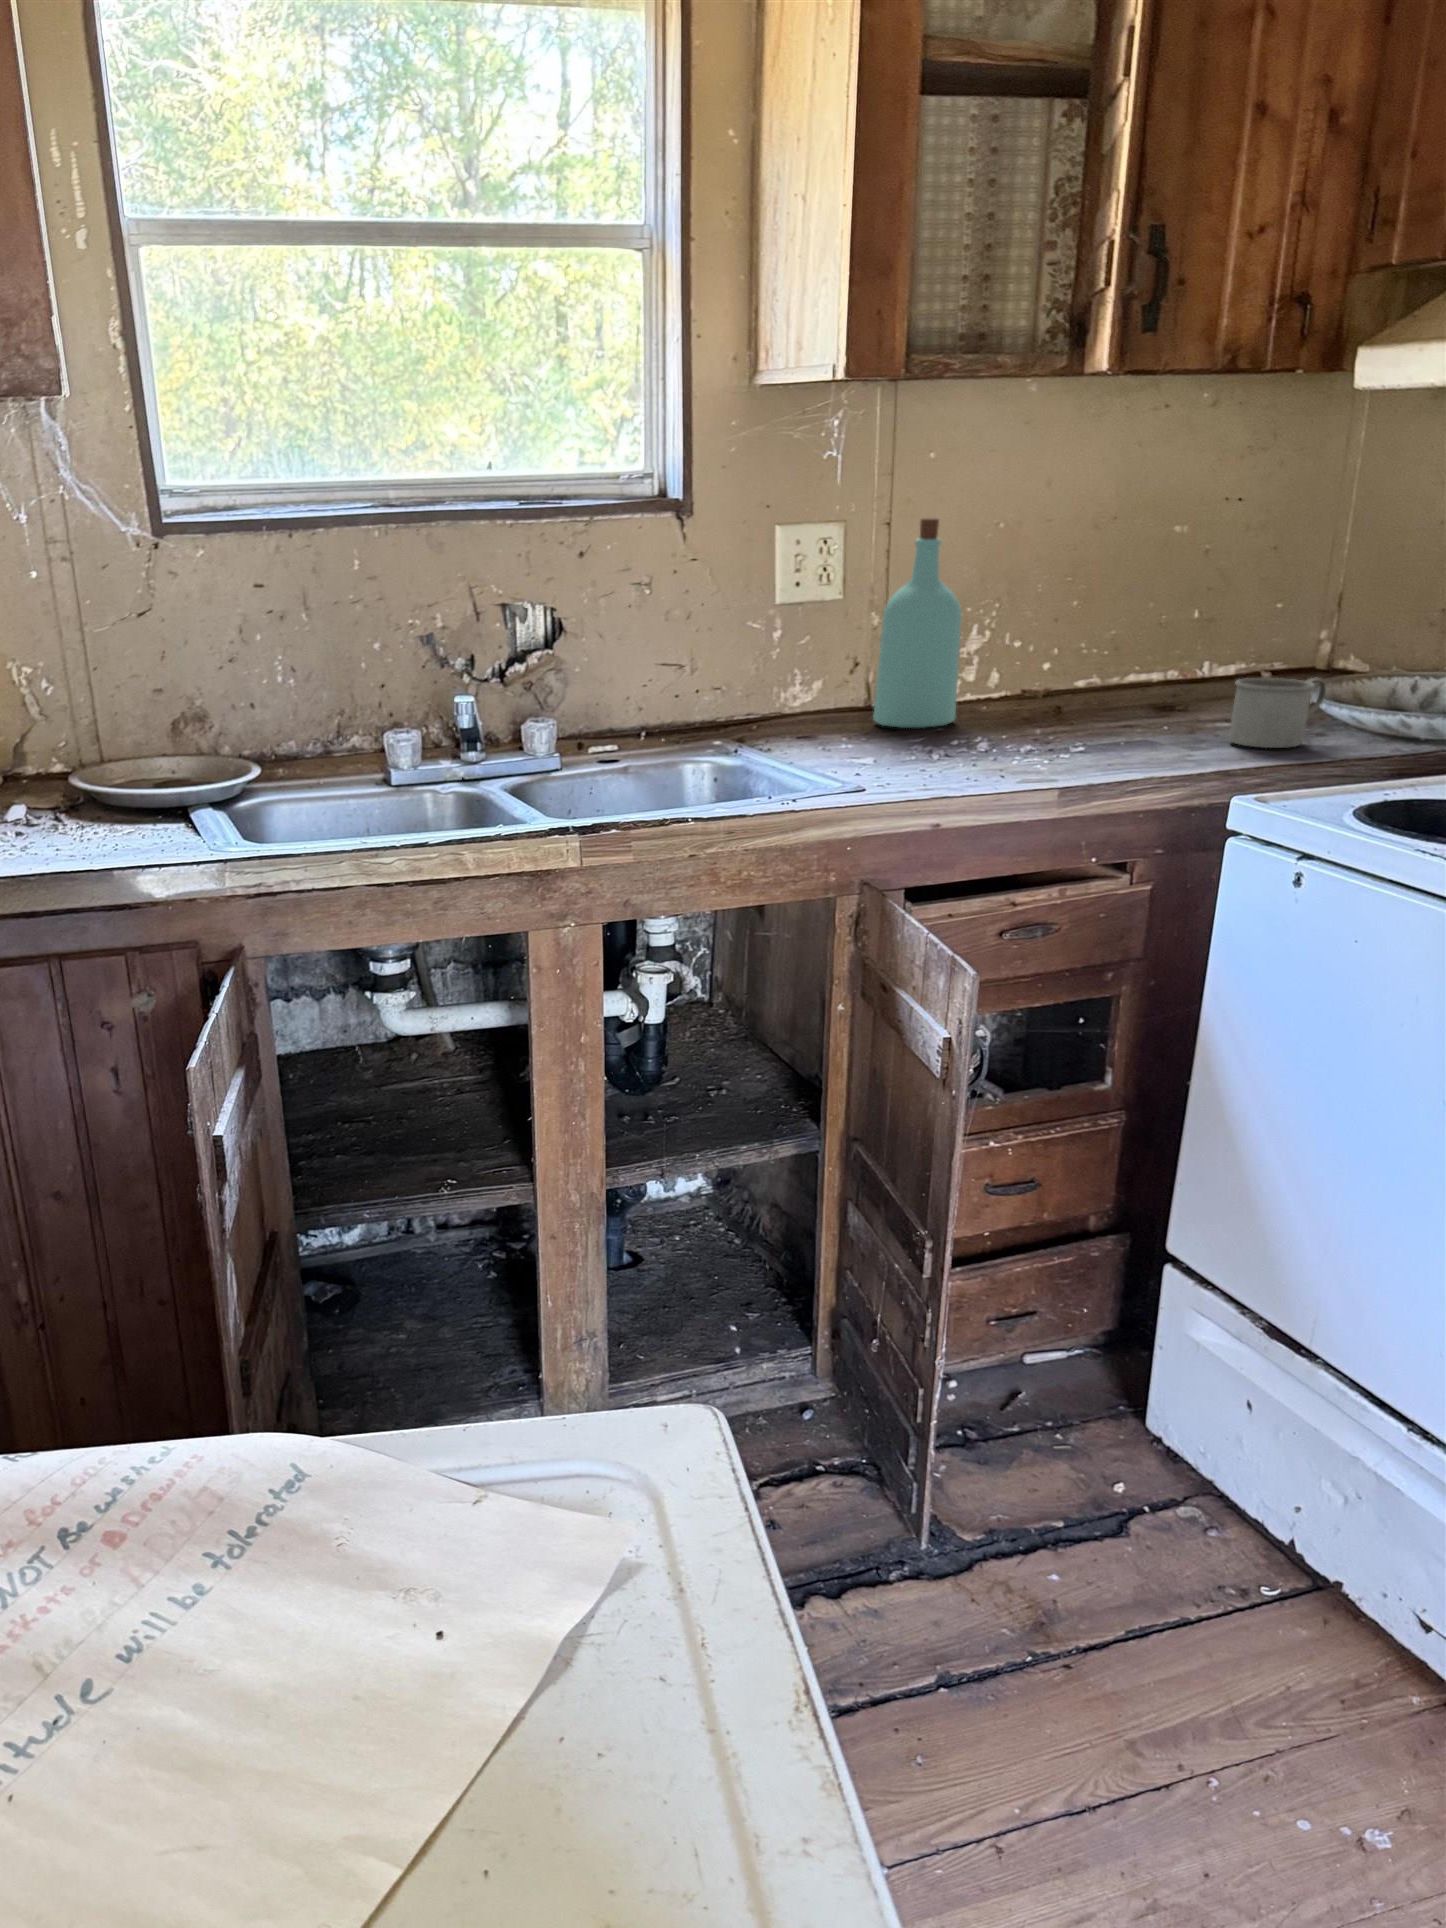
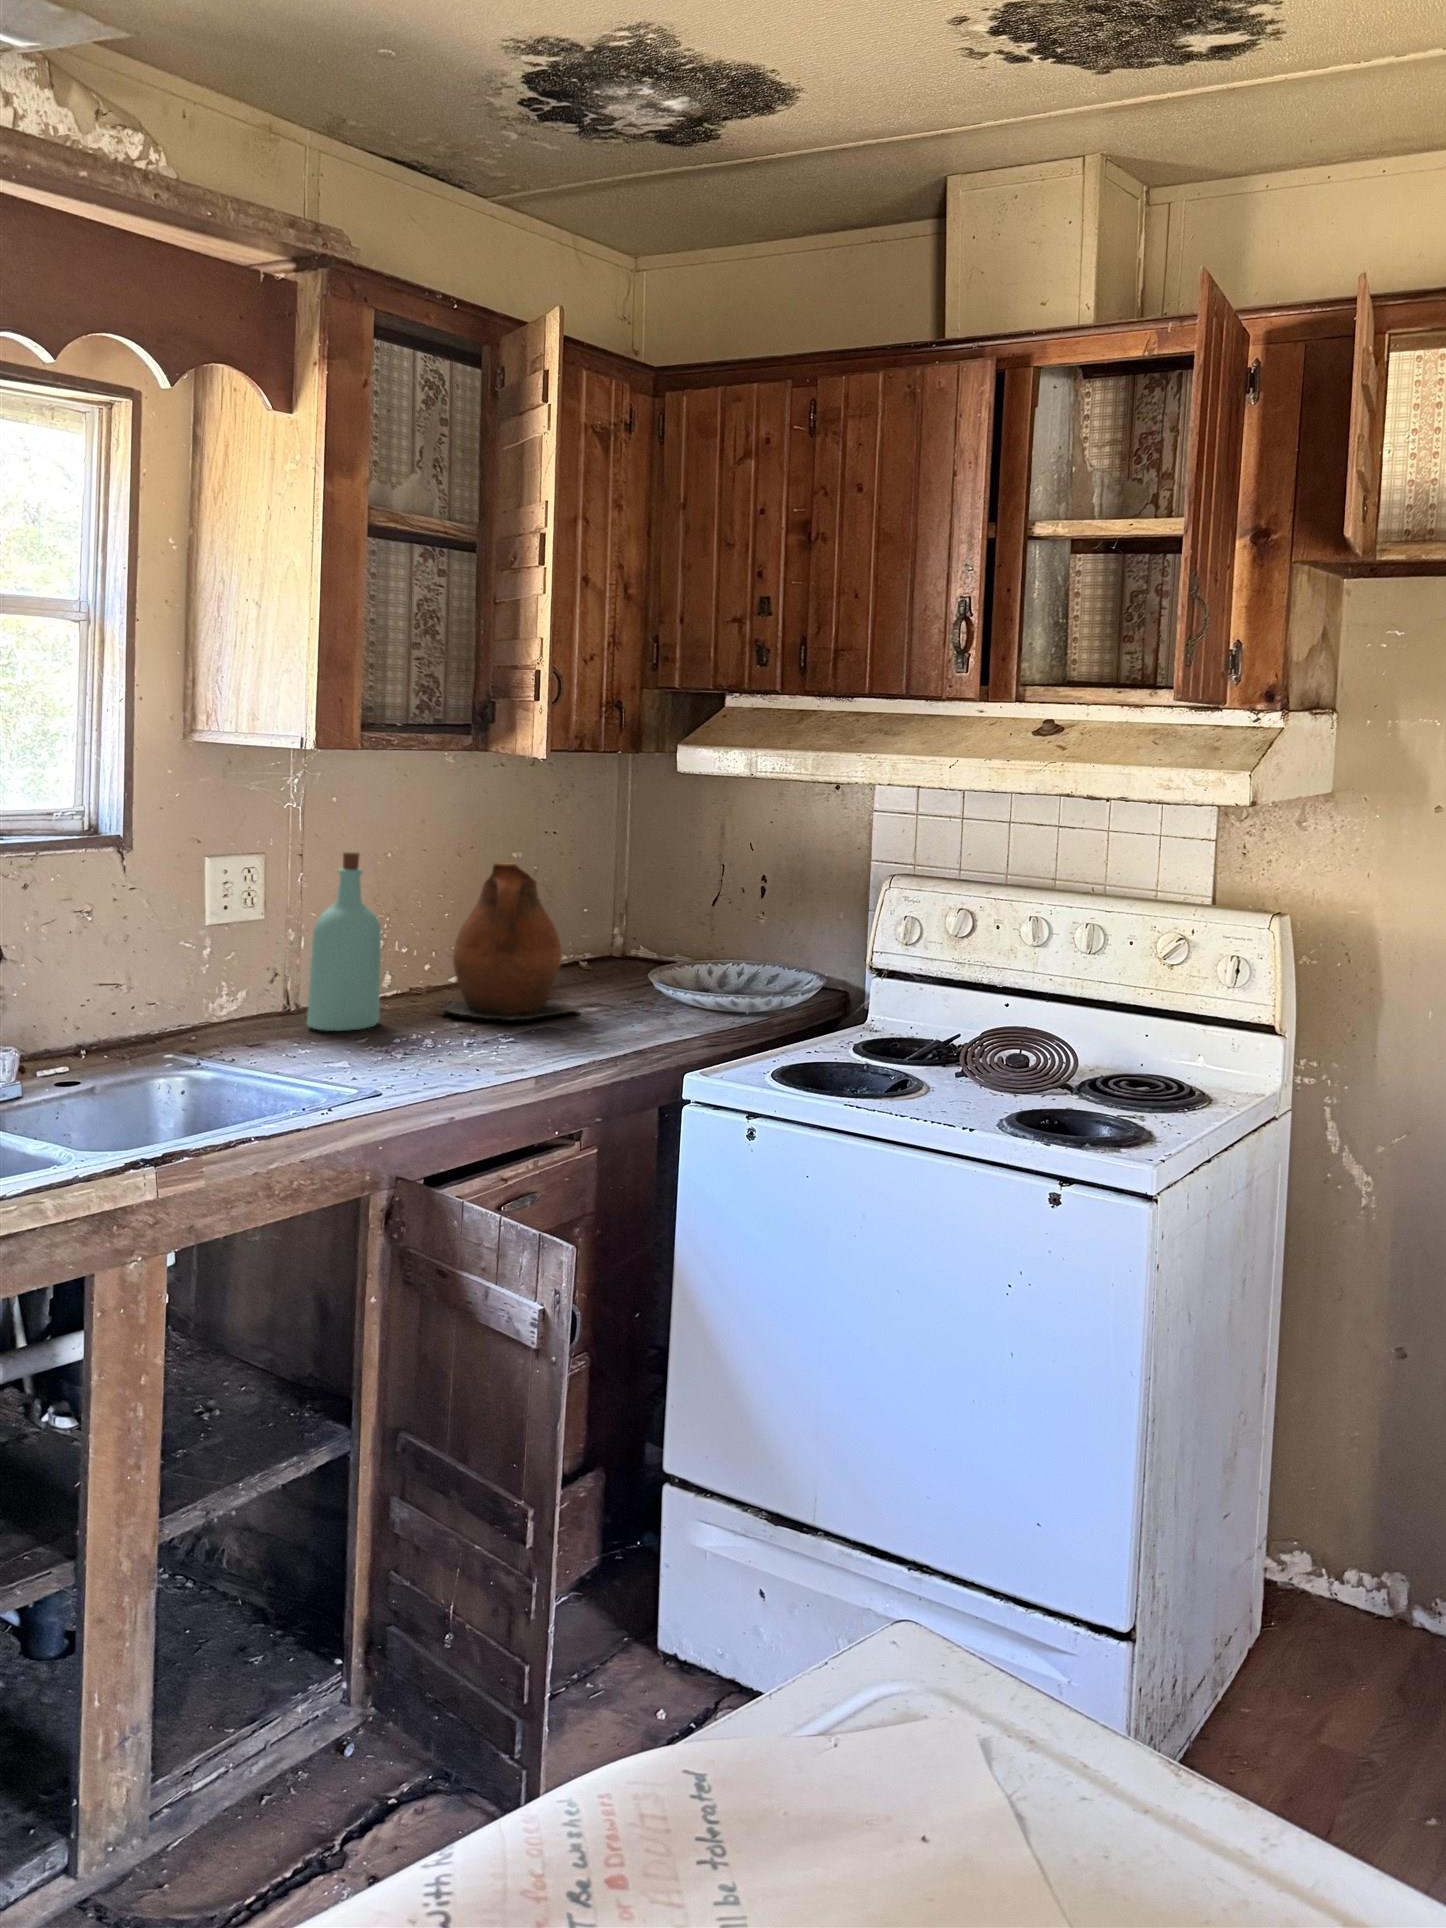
ceramic pitcher: none [1024,530,1201,727] -> present [438,863,578,1020]
mug: present [1229,678,1326,748] -> none [617,974,678,1030]

